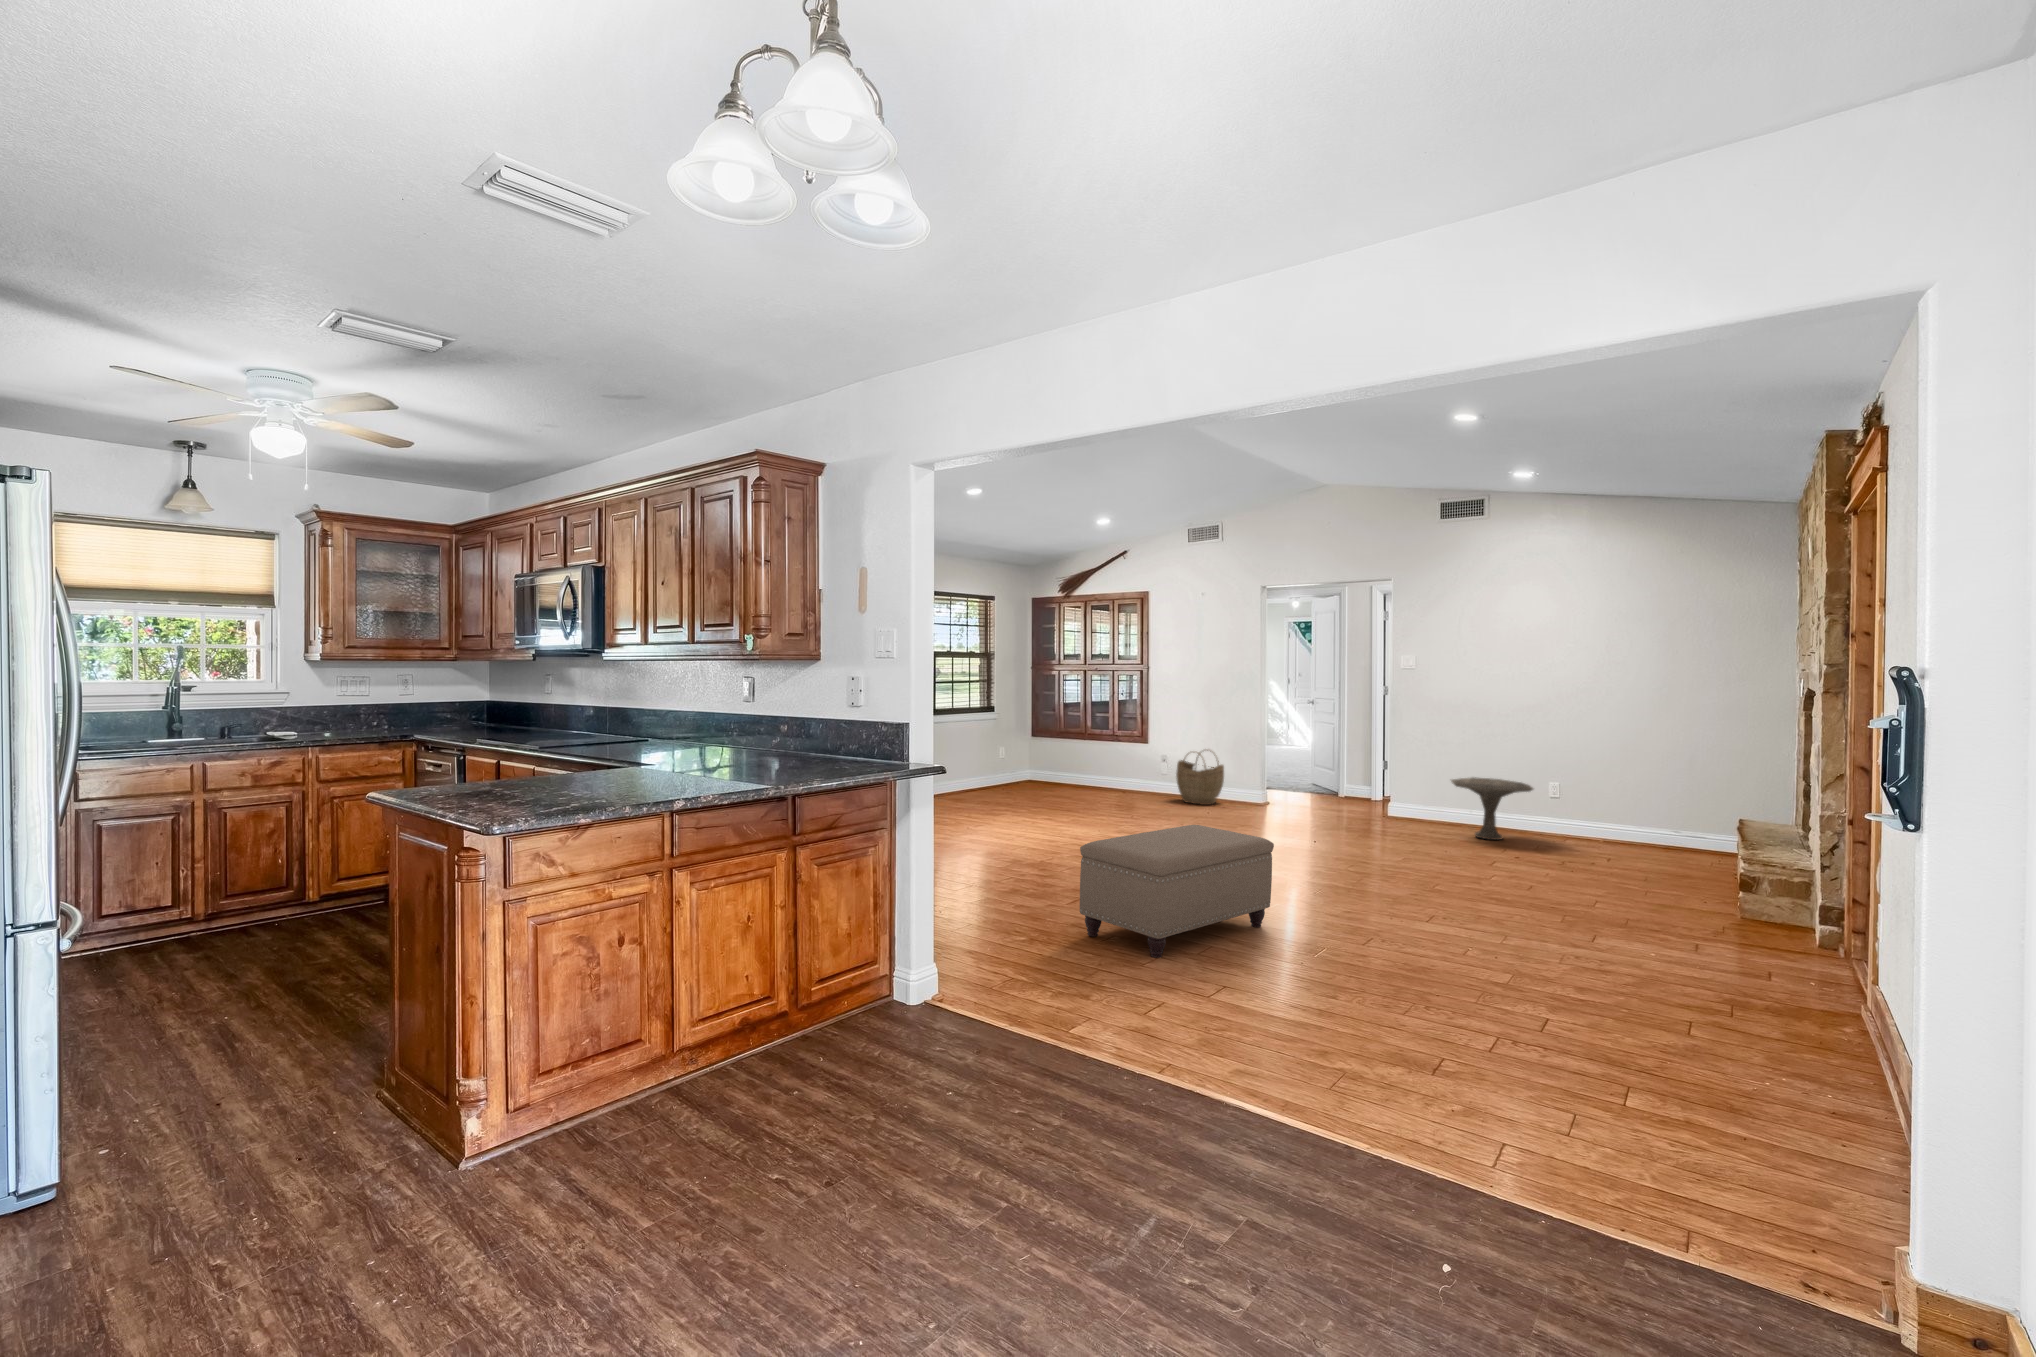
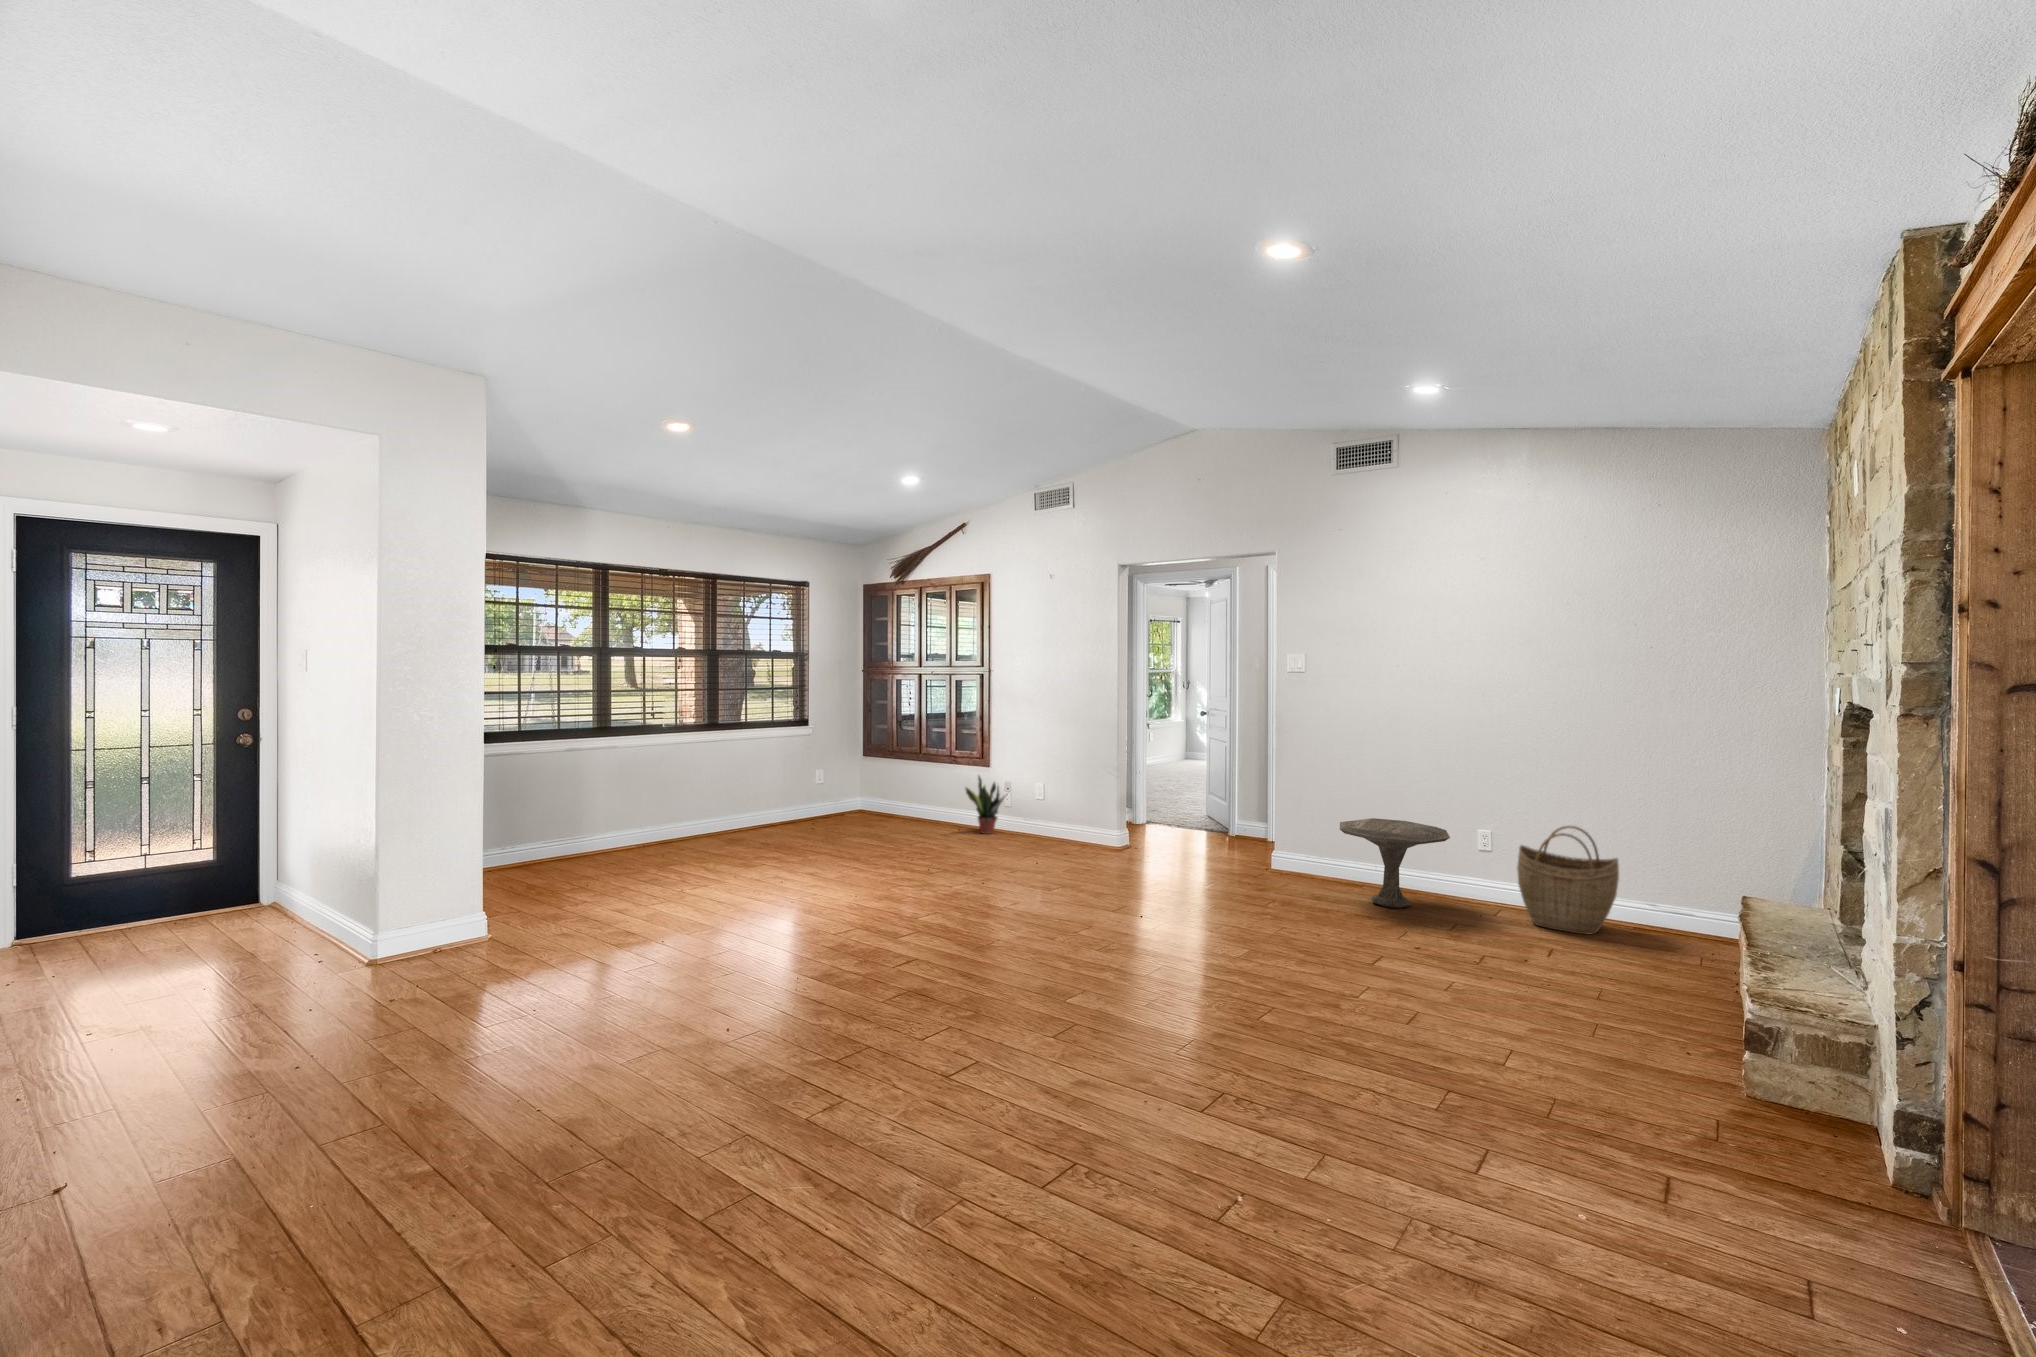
potted plant: none [1133,750,1166,797] -> present [966,776,1006,834]
woven basket: present [1176,750,1224,805] -> present [1517,826,1619,934]
ottoman: present [1080,825,1274,958] -> none [536,940,921,1250]

